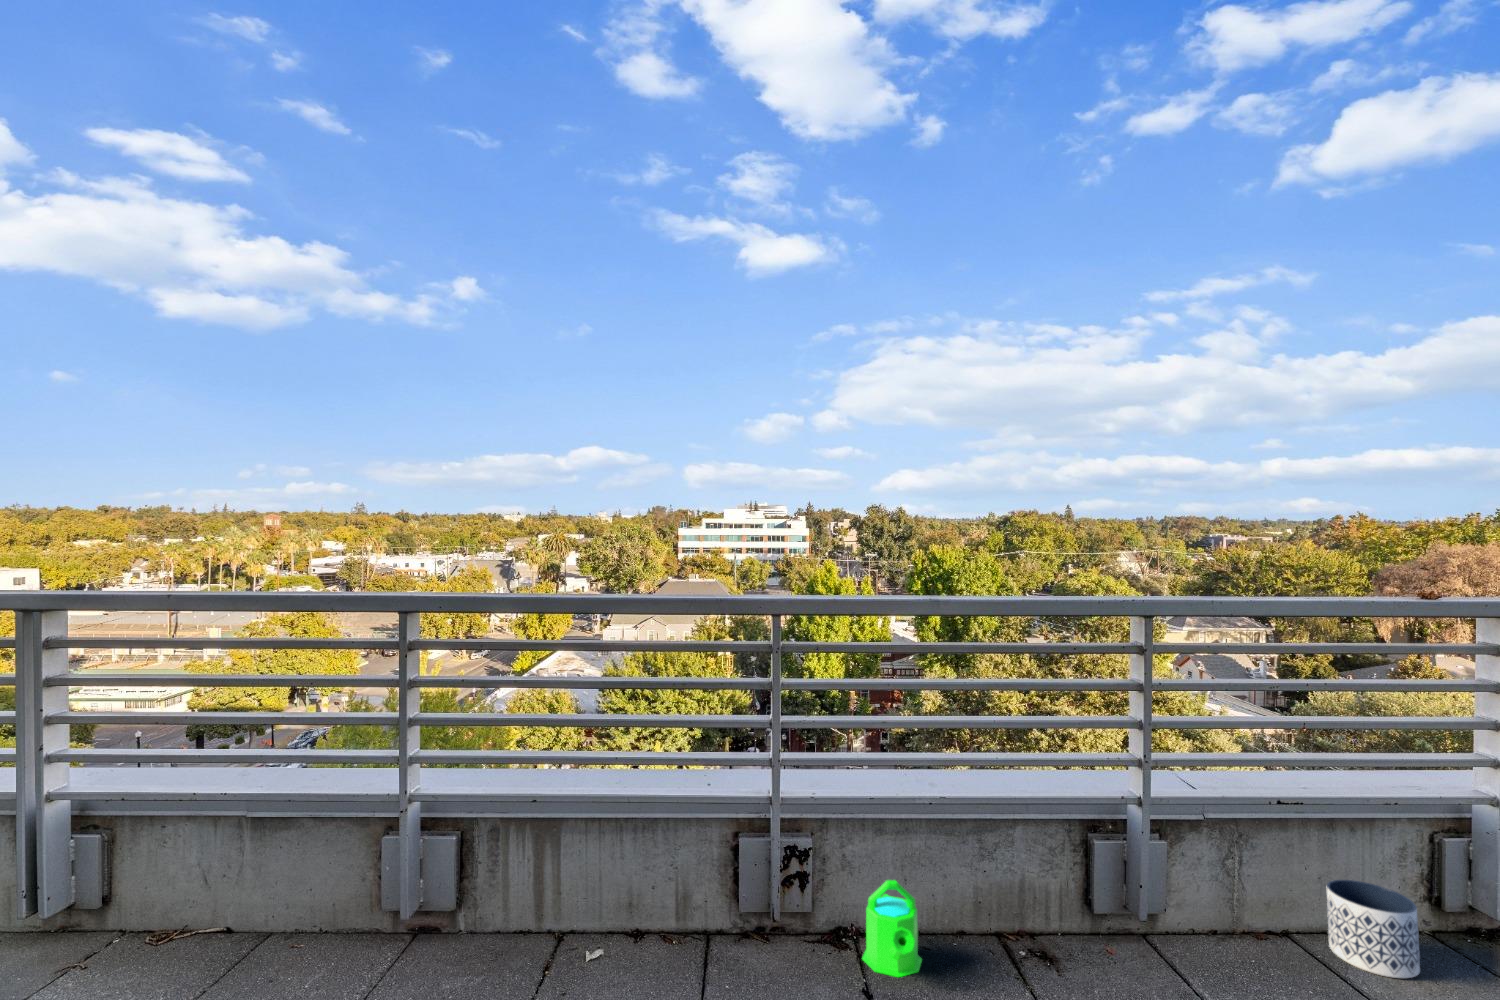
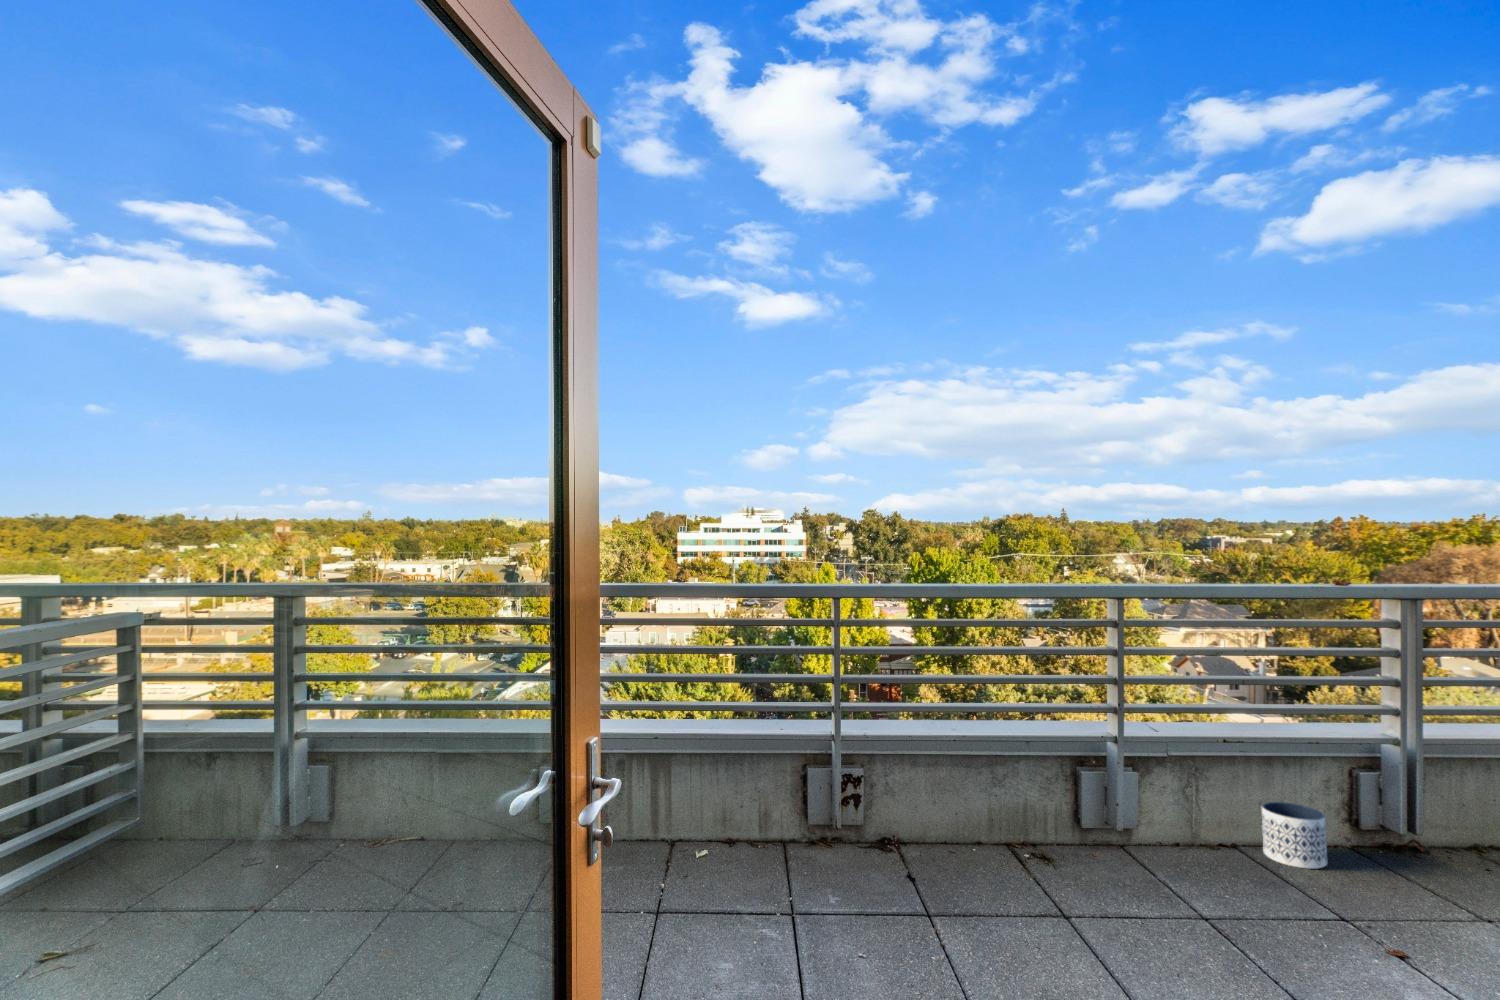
watering can: present [862,880,922,977] -> none [902,798,948,866]

